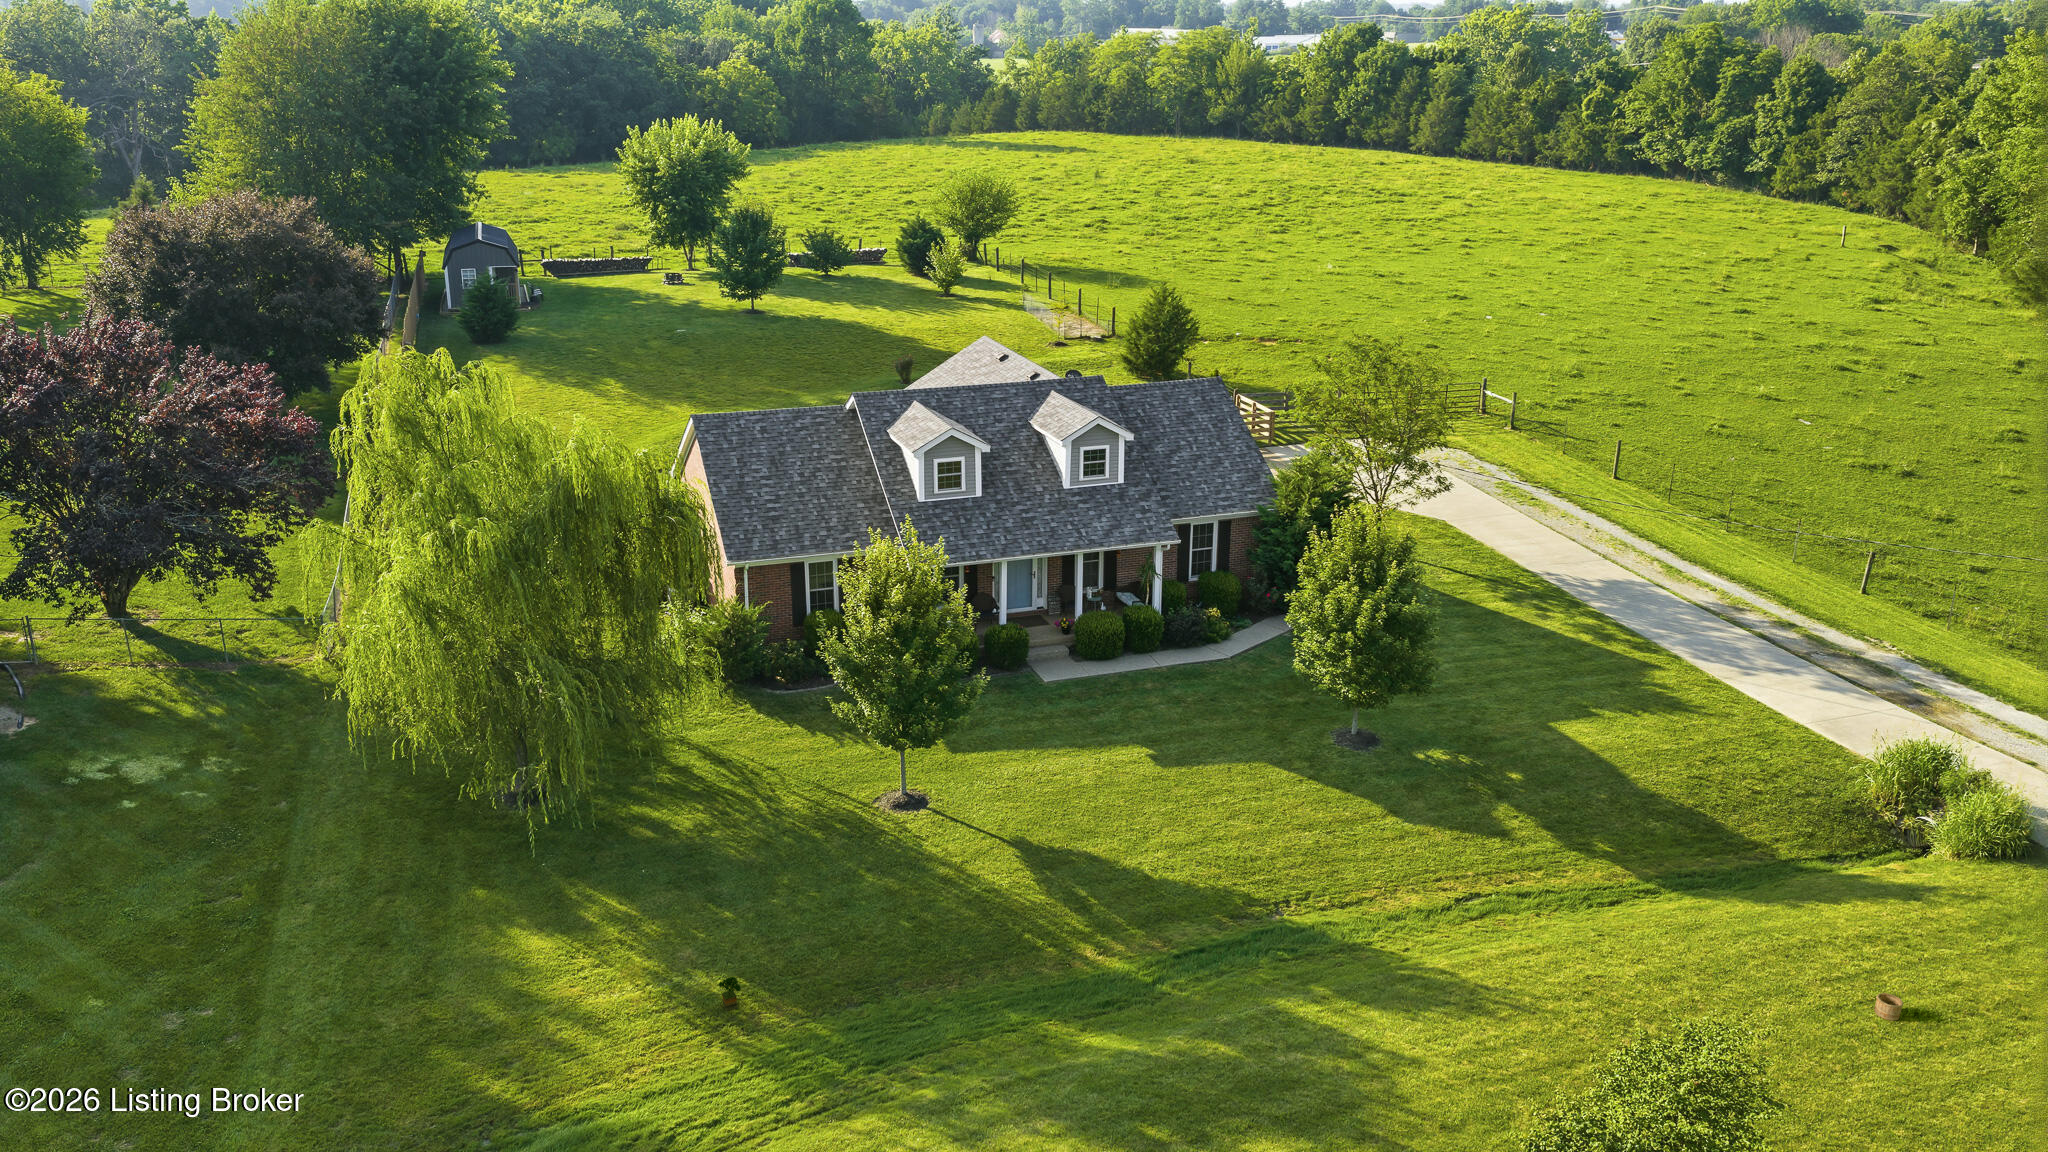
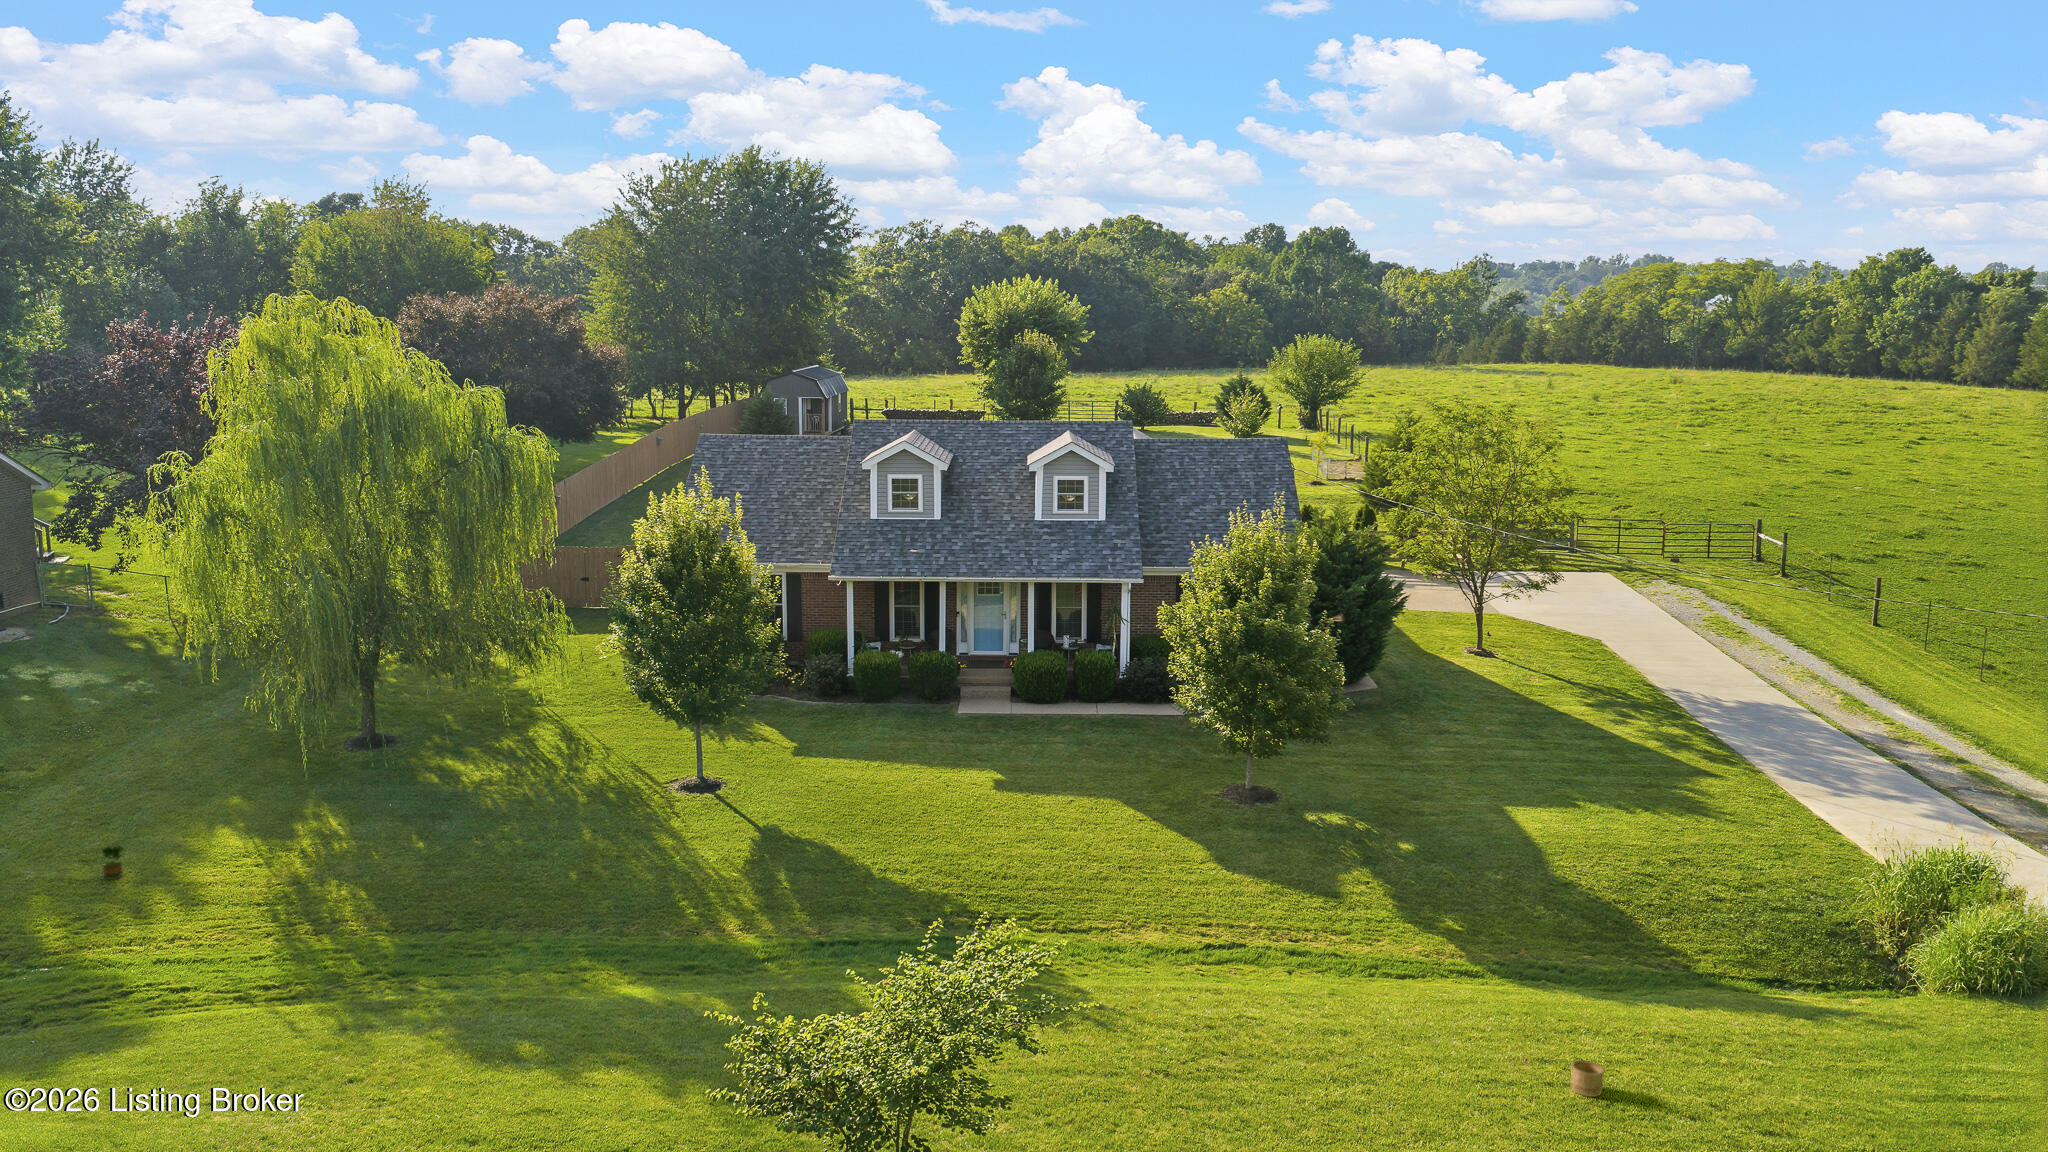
potted tree: present [719,977,741,1011] -> present [102,846,125,880]

